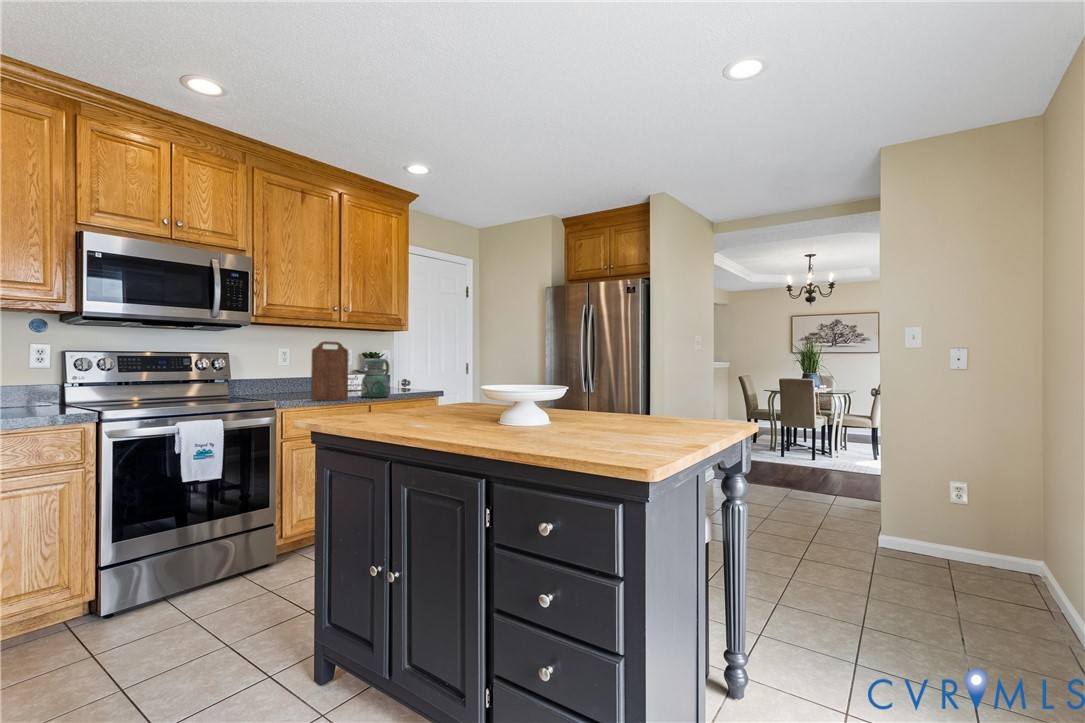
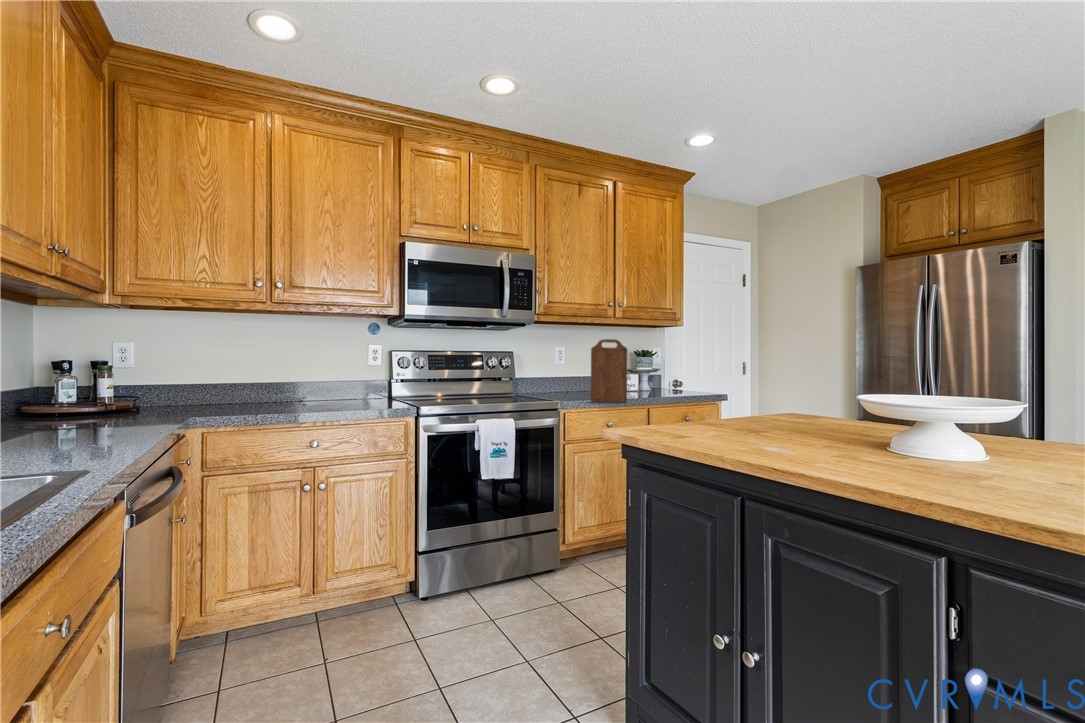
ceramic pitcher: present [361,359,389,397] -> none [638,358,668,400]

